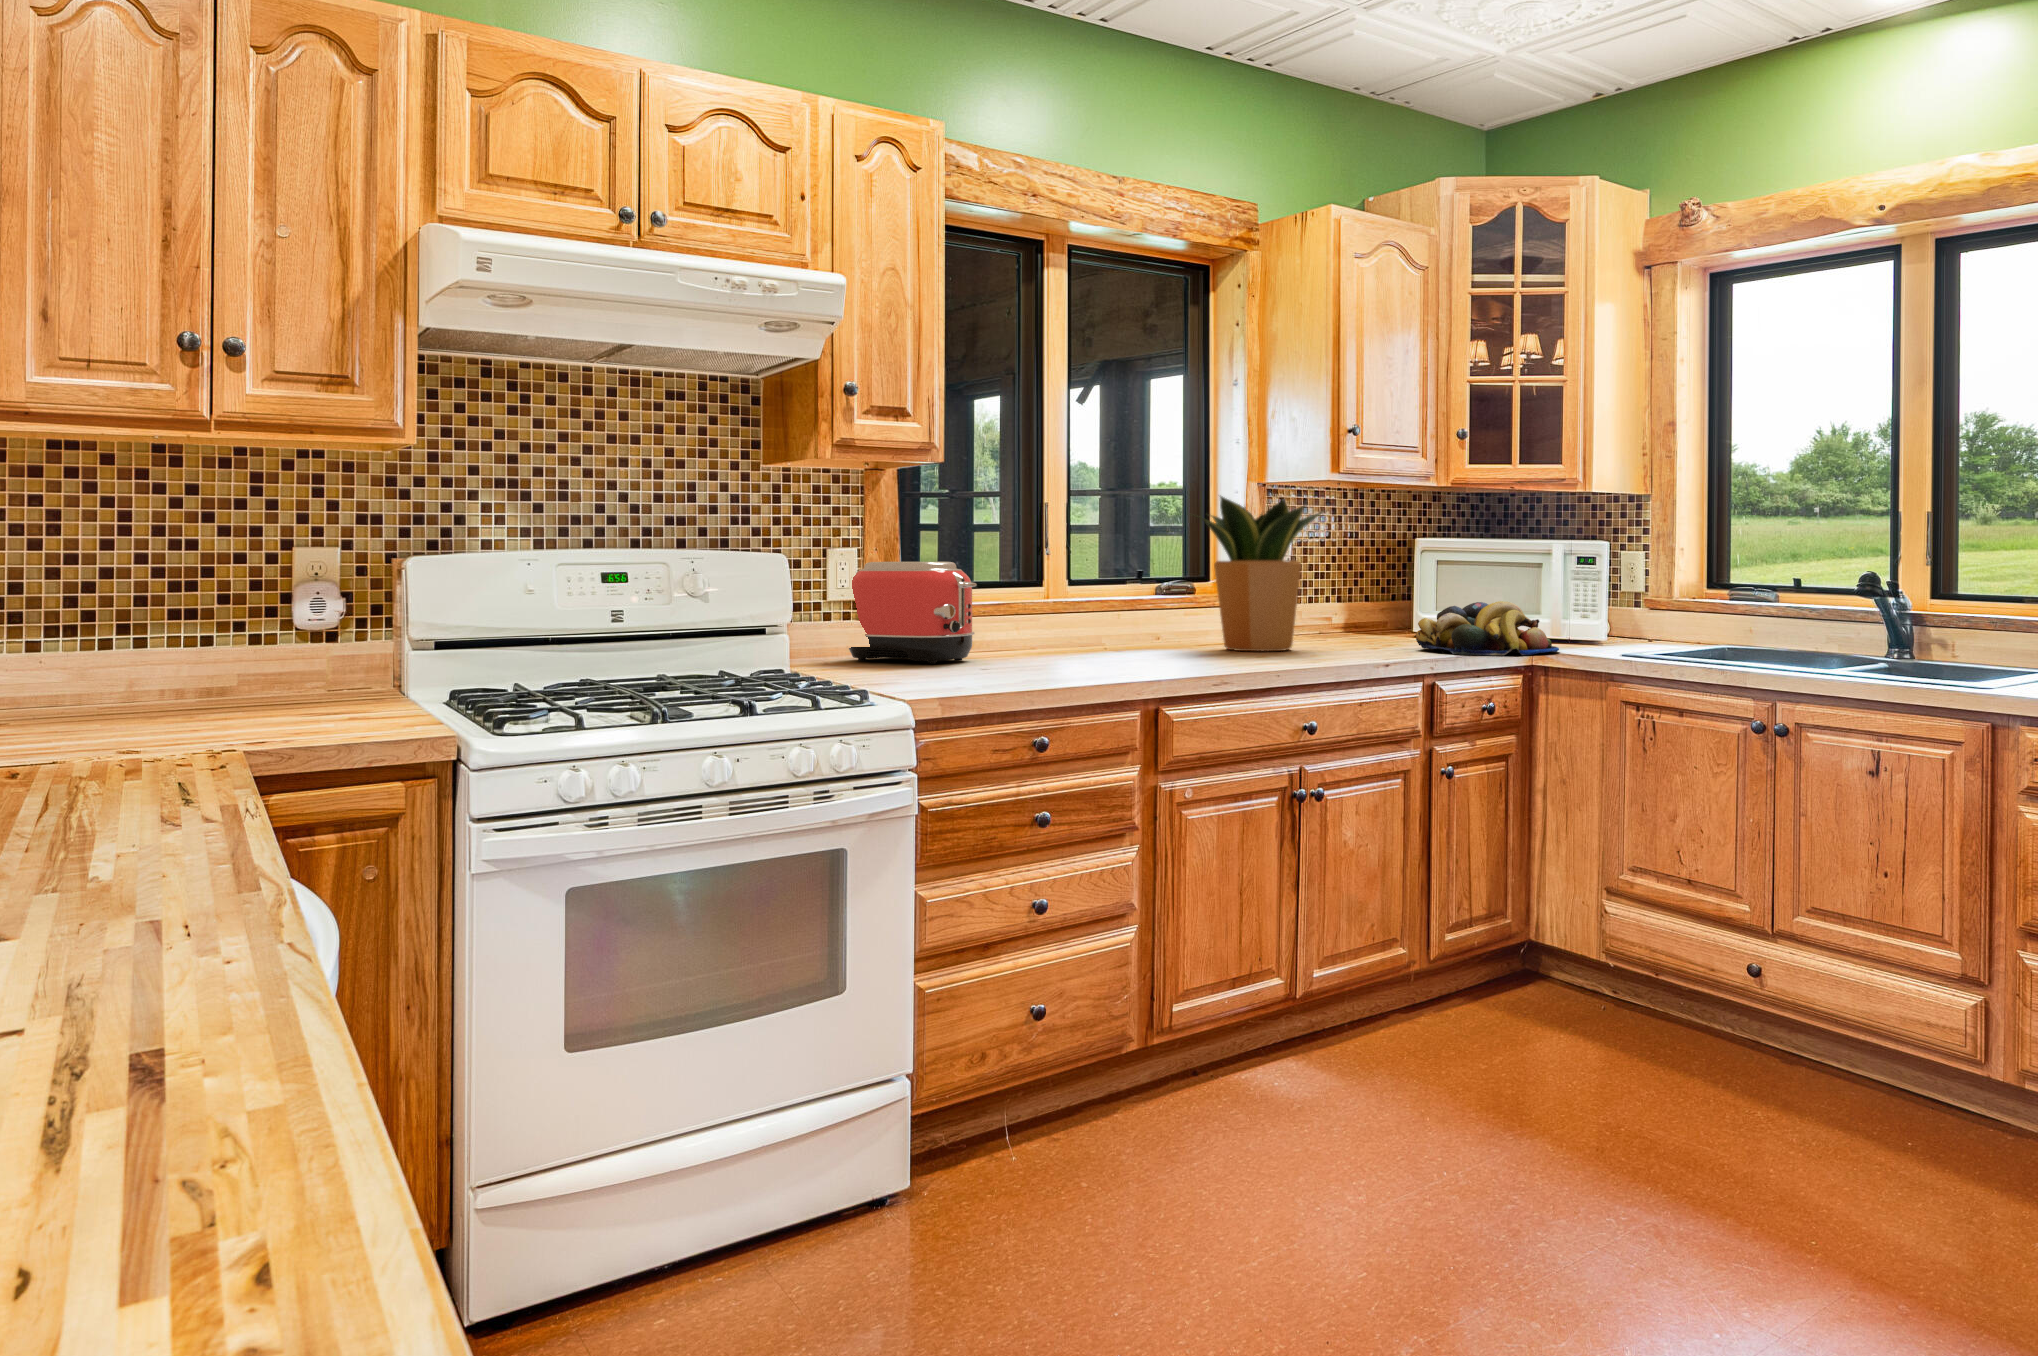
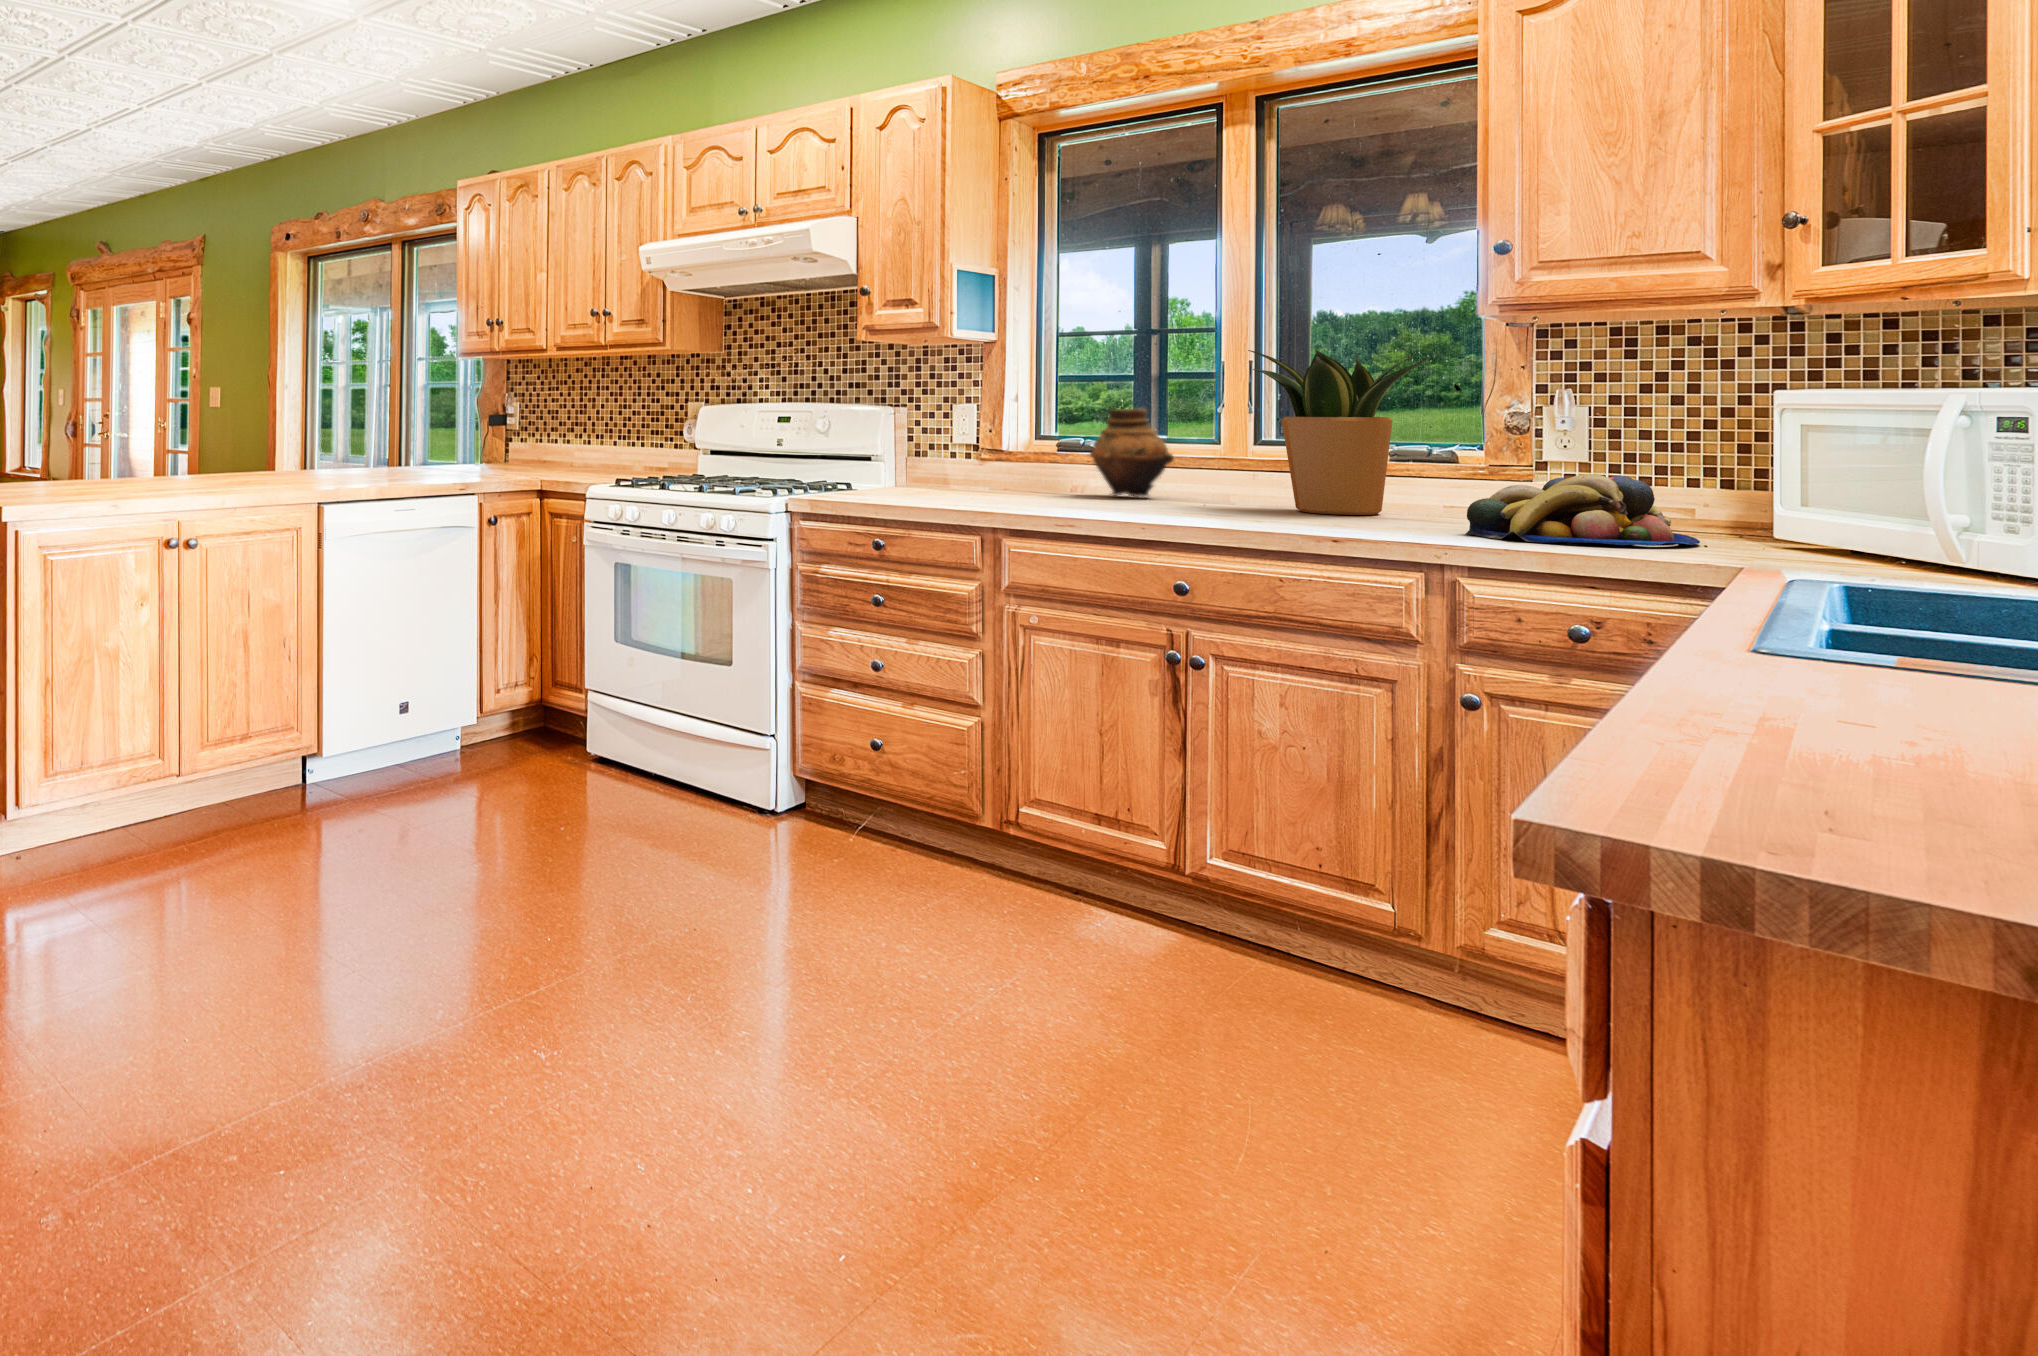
vase: none [1009,554,1092,653] -> present [1090,409,1174,497]
toaster: present [849,562,976,664] -> none [944,415,1026,493]

